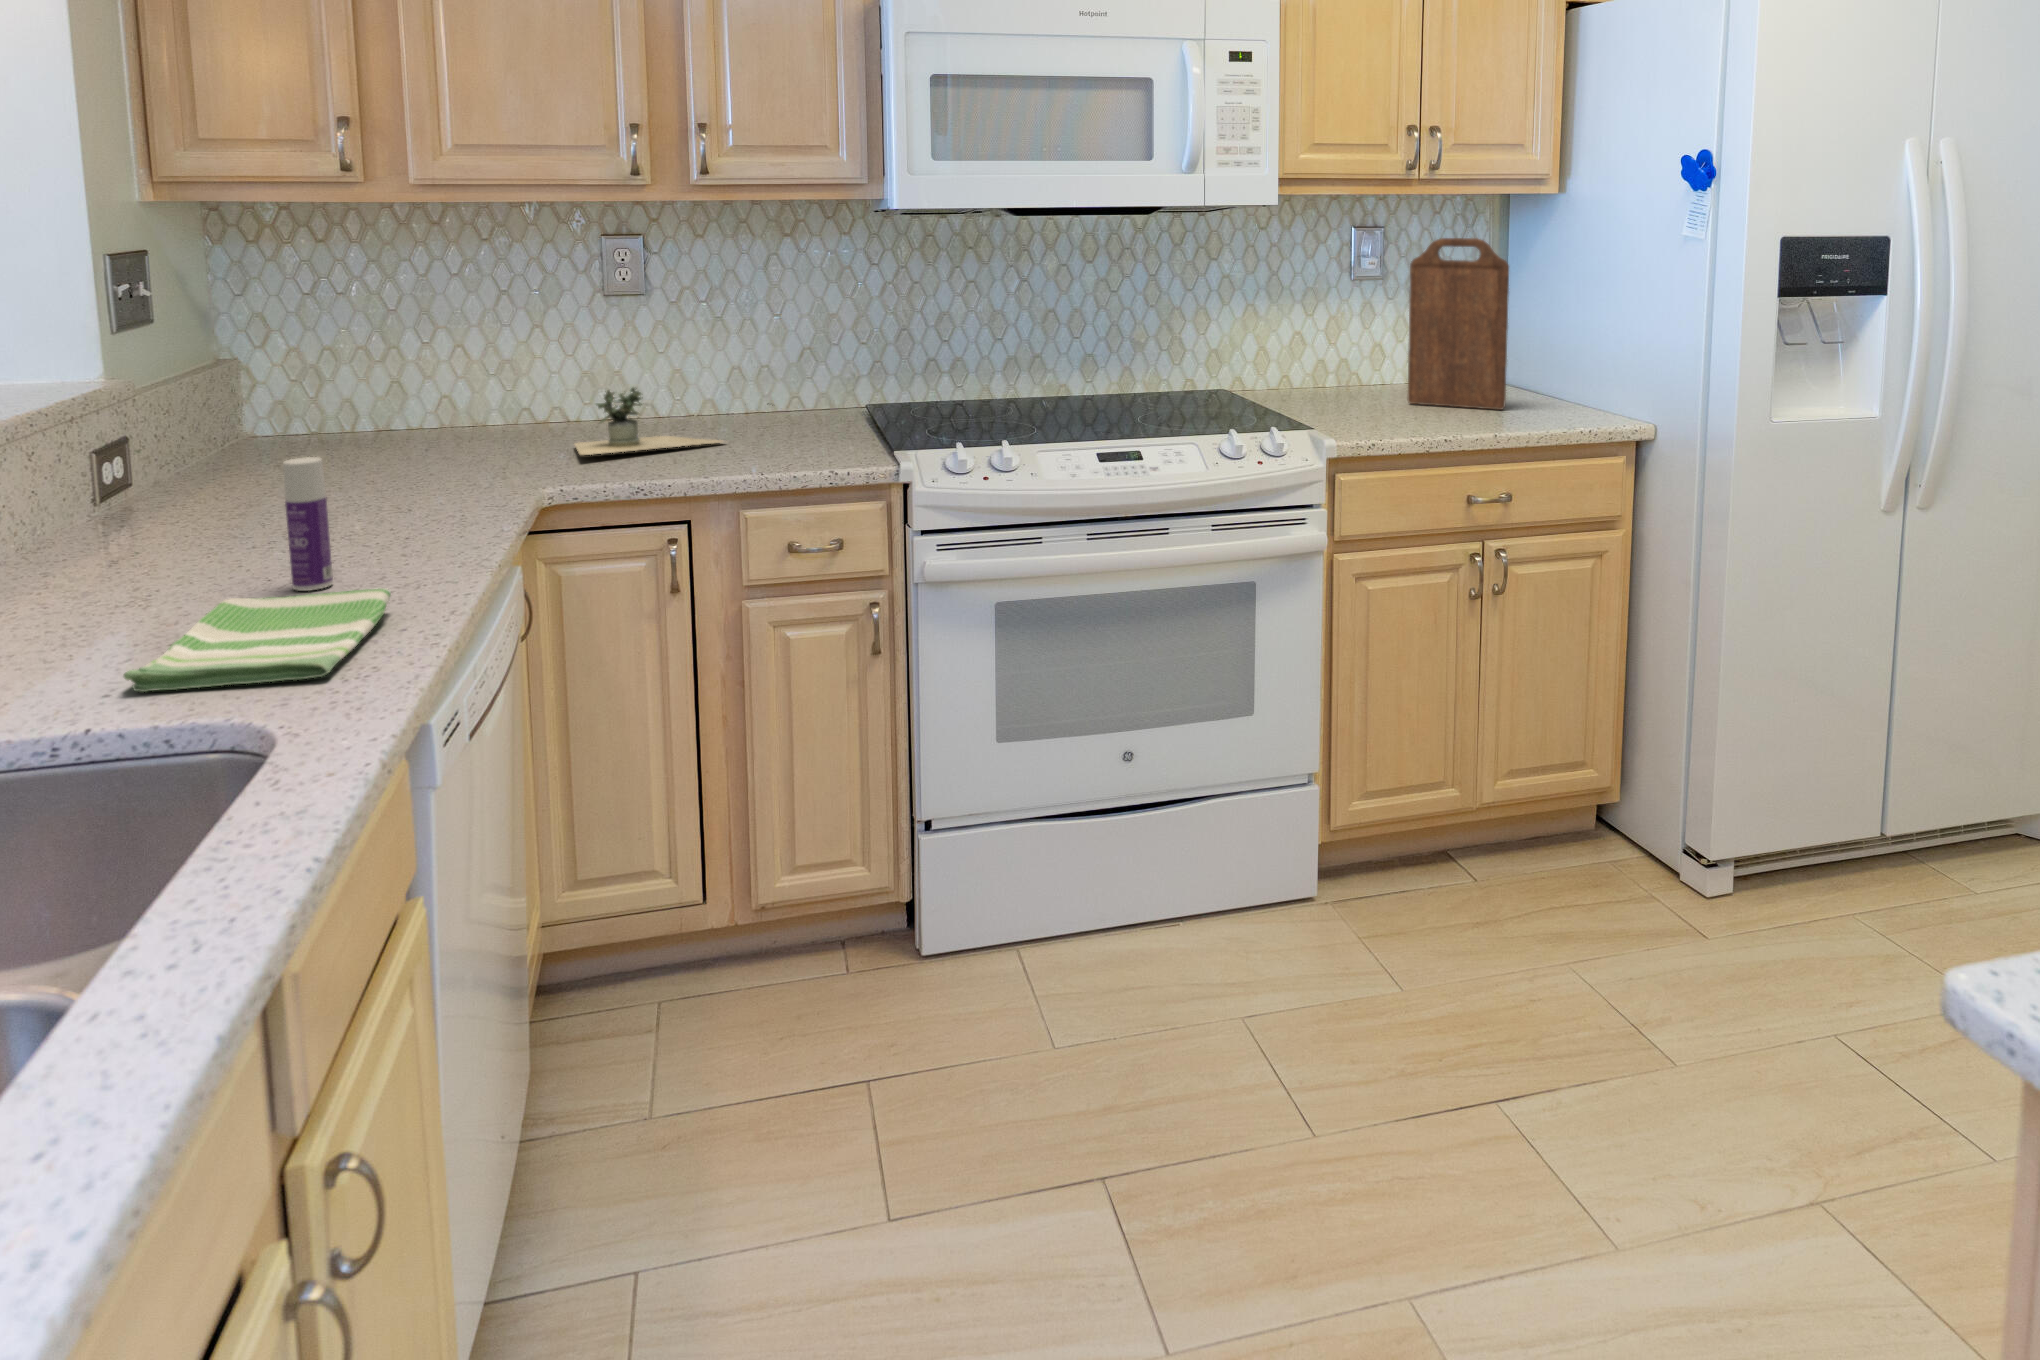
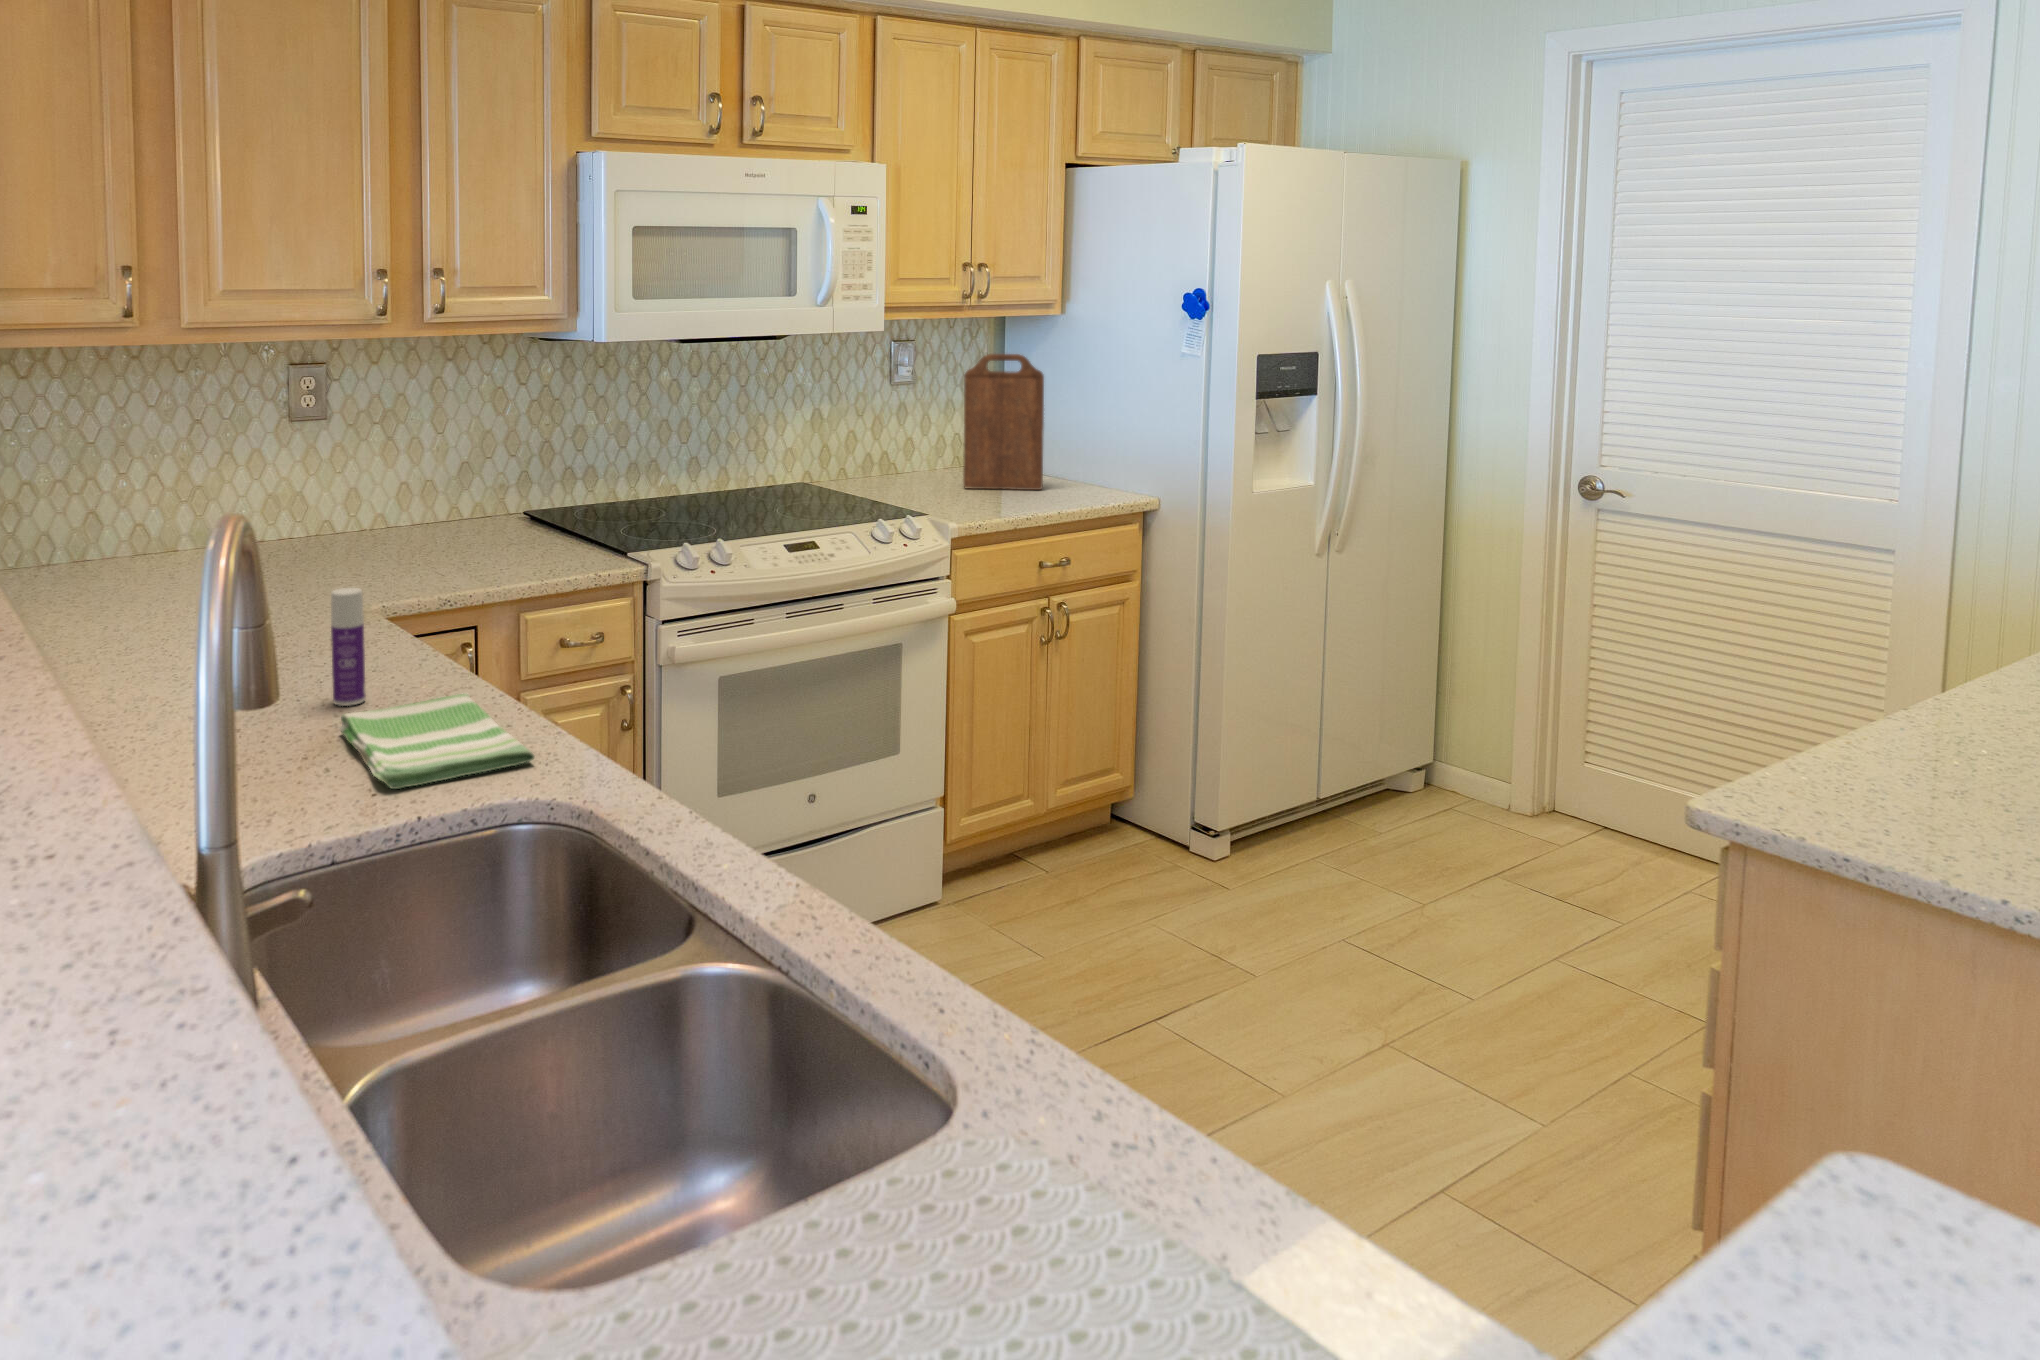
potted plant: present [575,387,769,455] -> none [315,508,493,575]

